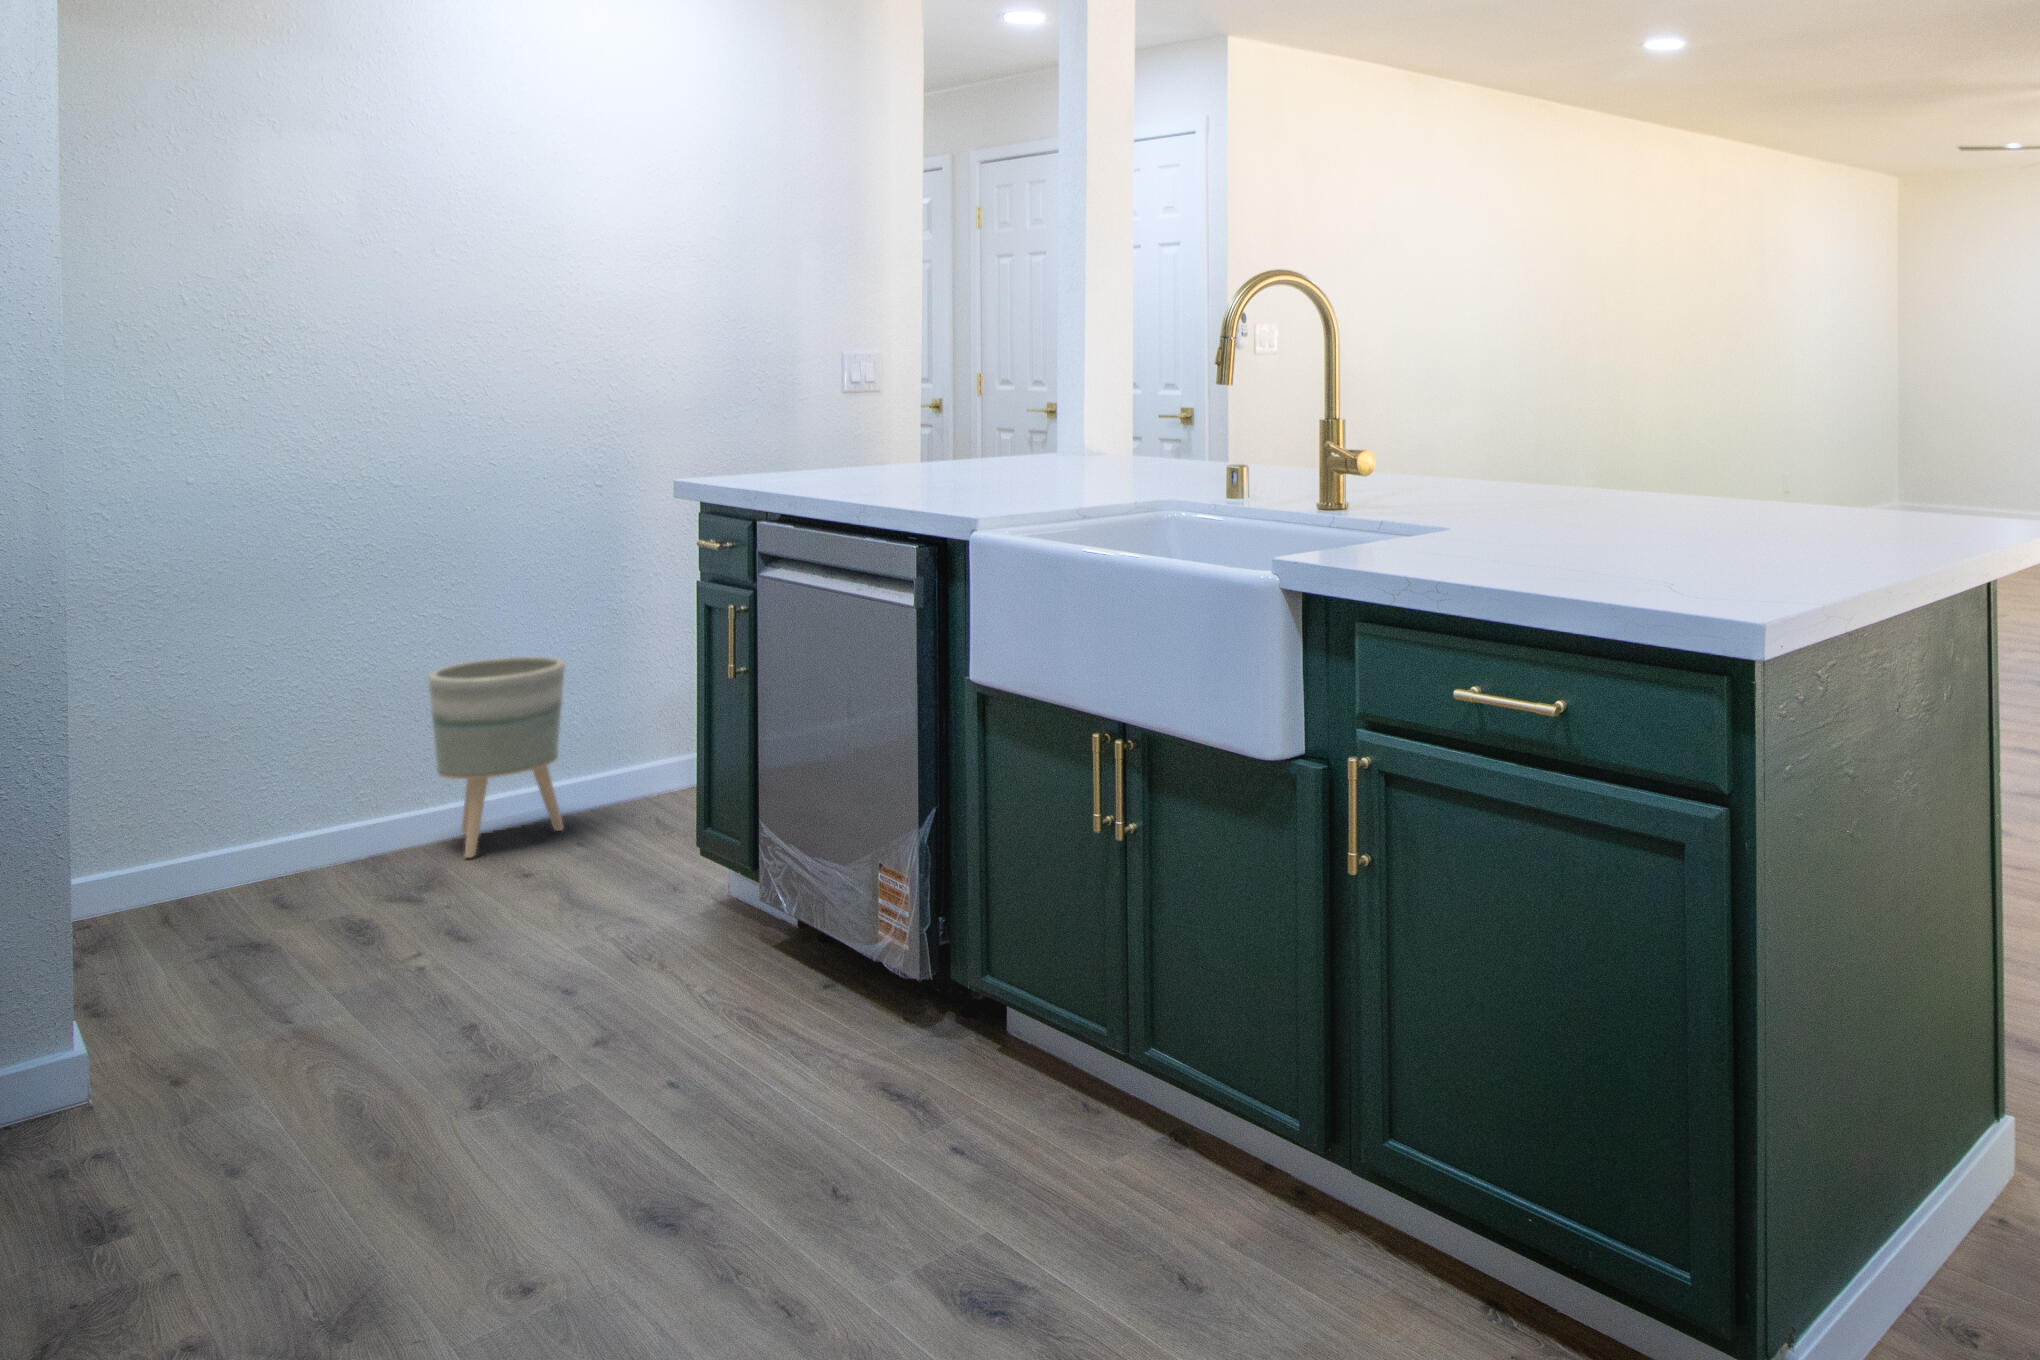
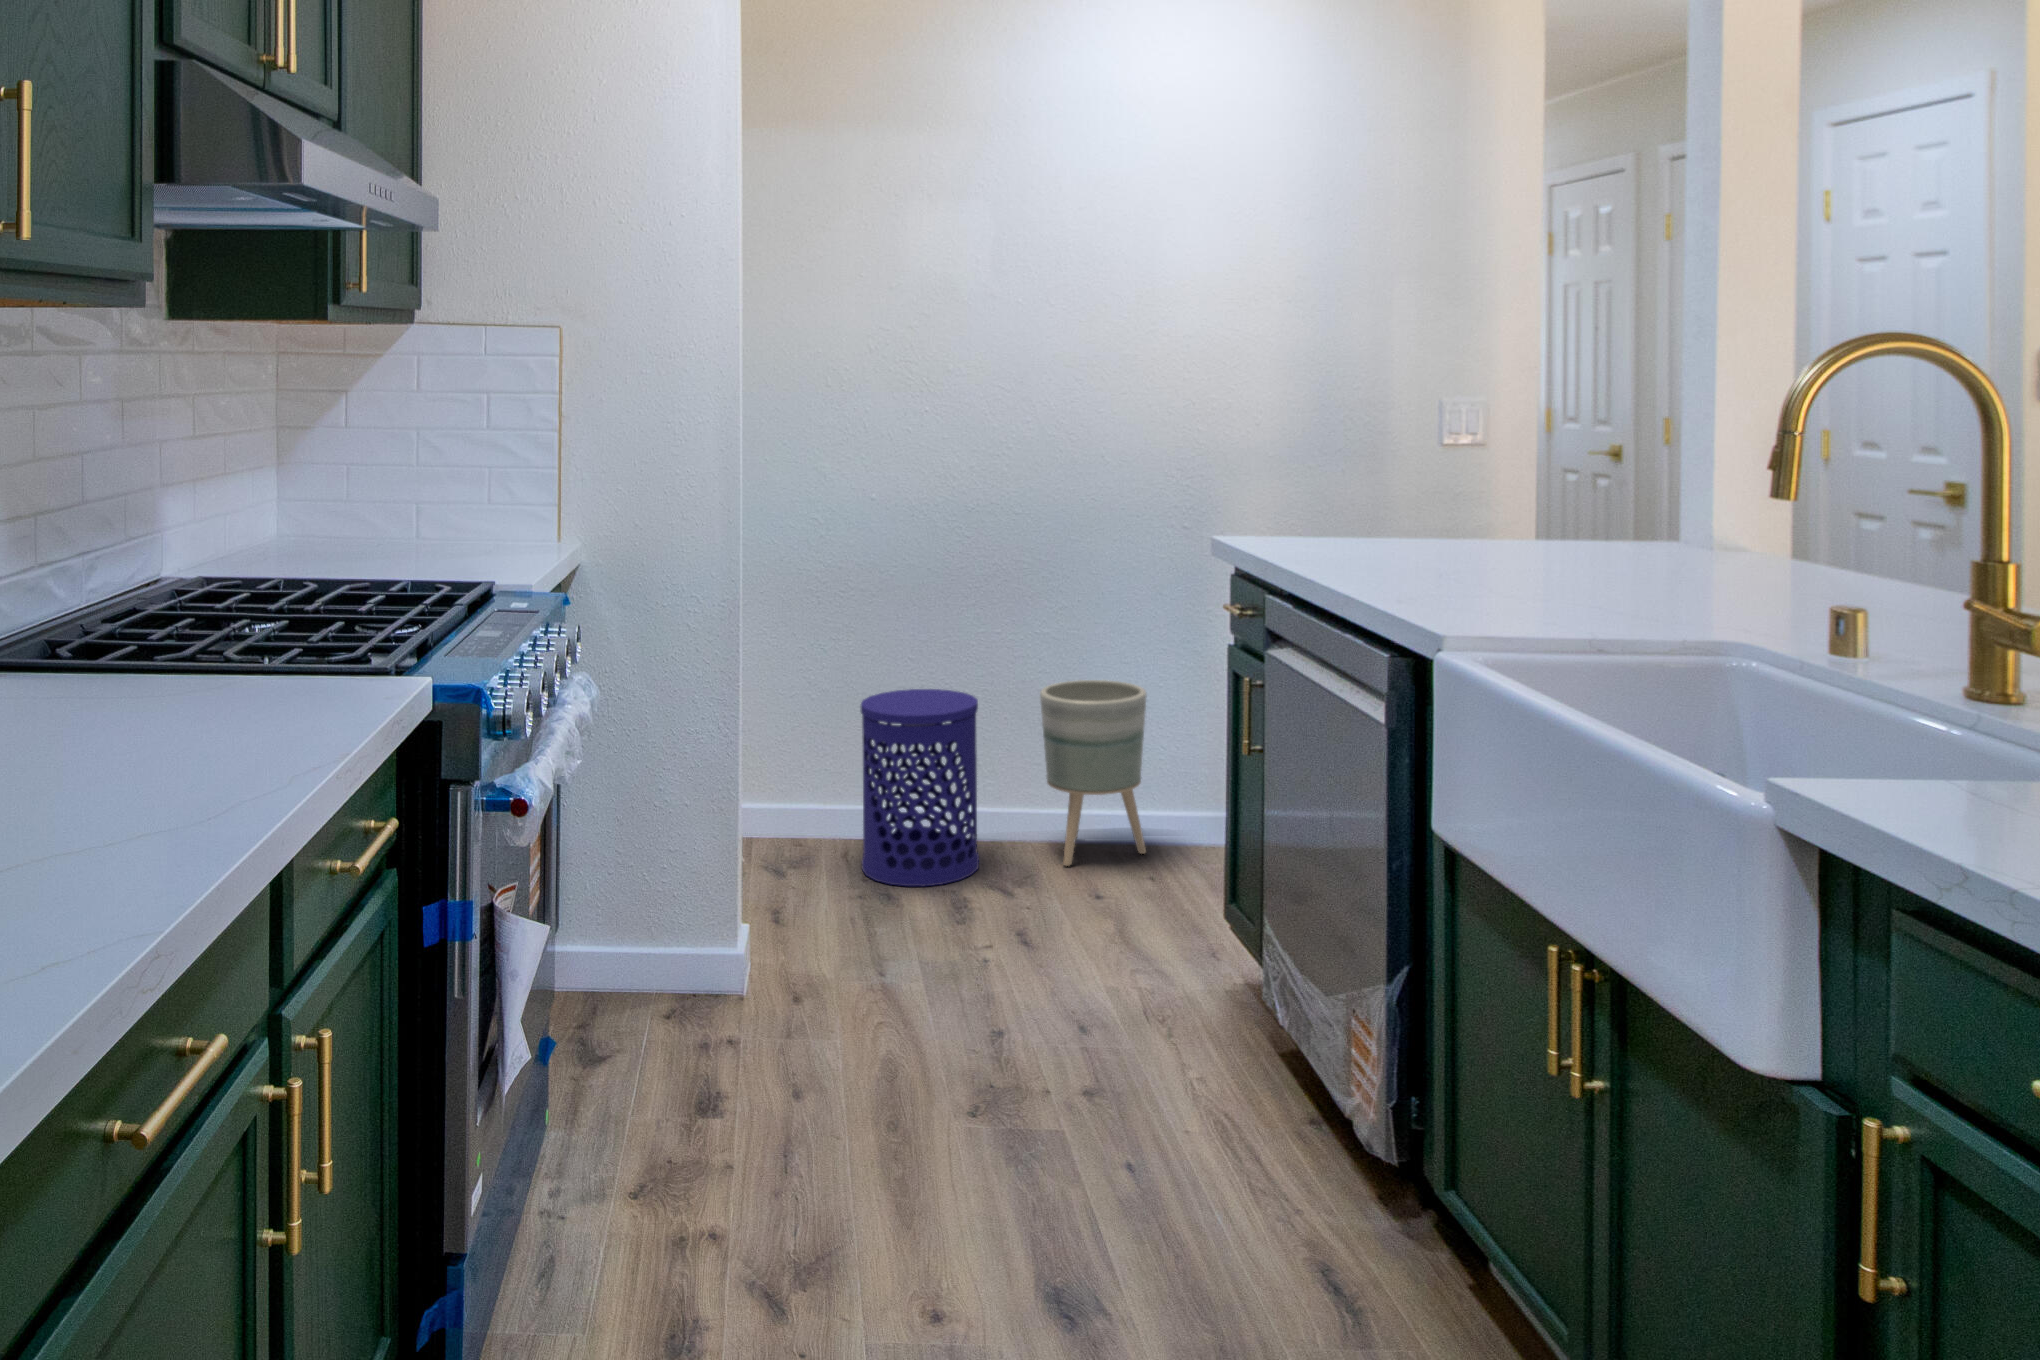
waste bin: none [175,690,351,921] -> present [861,689,979,886]

